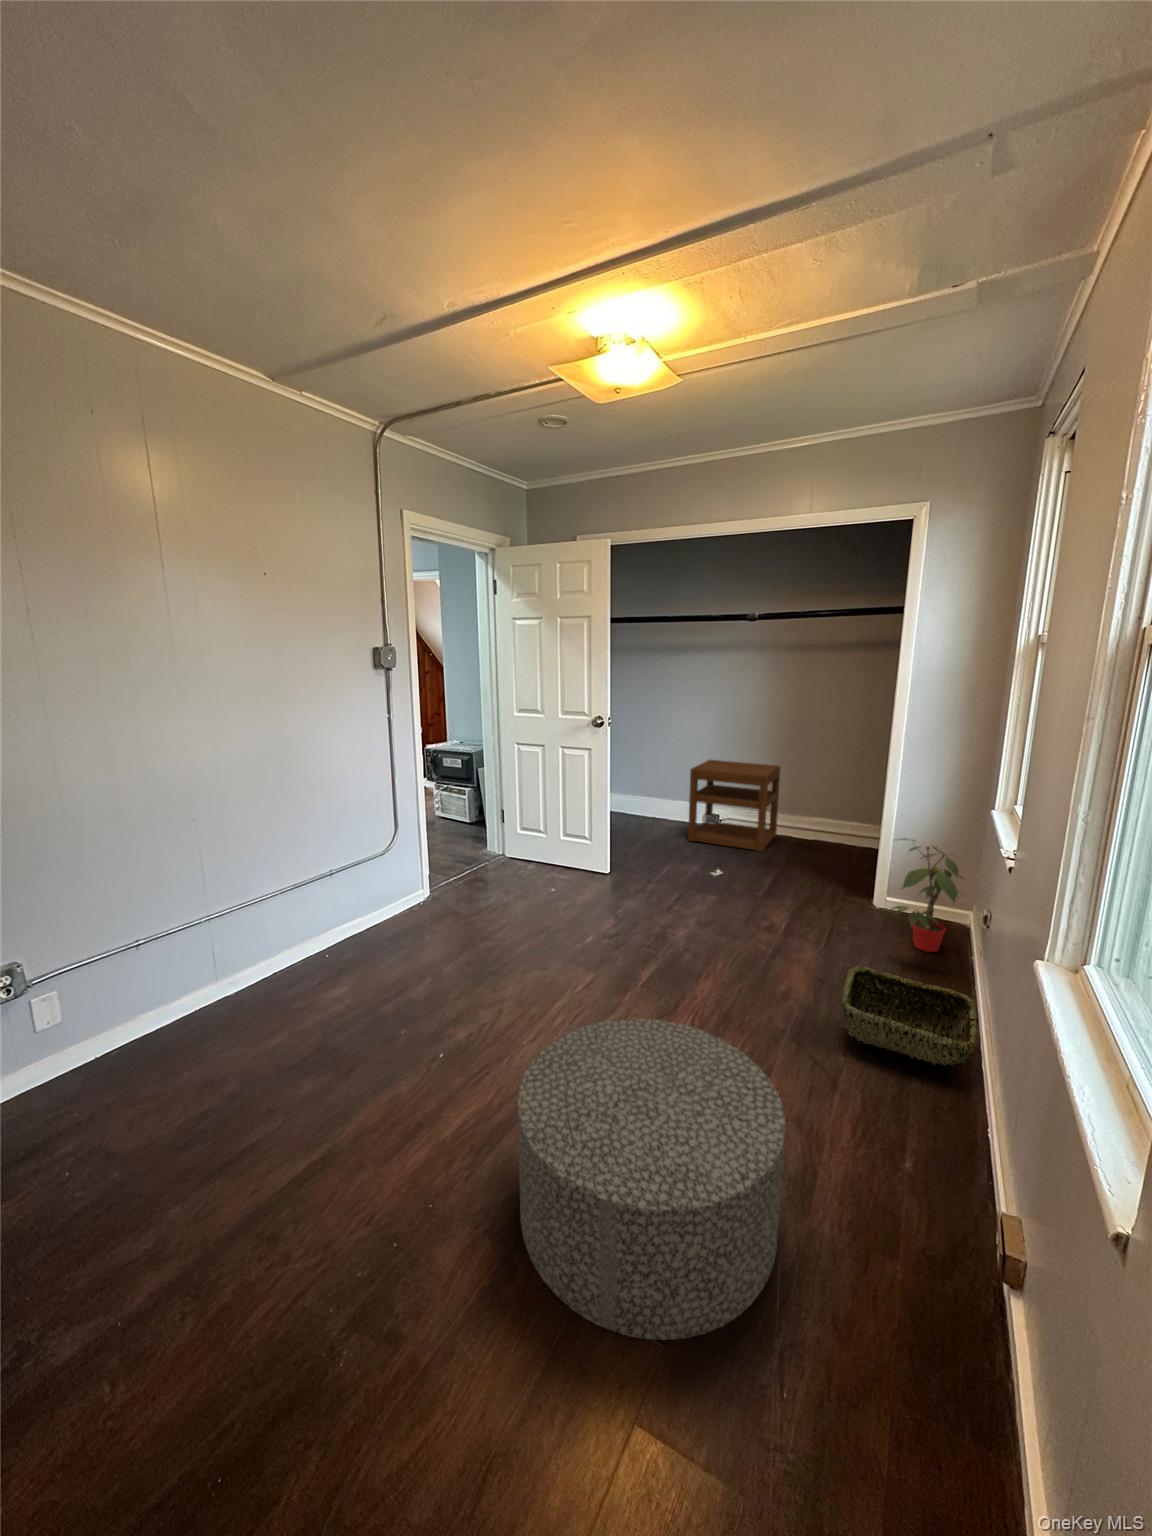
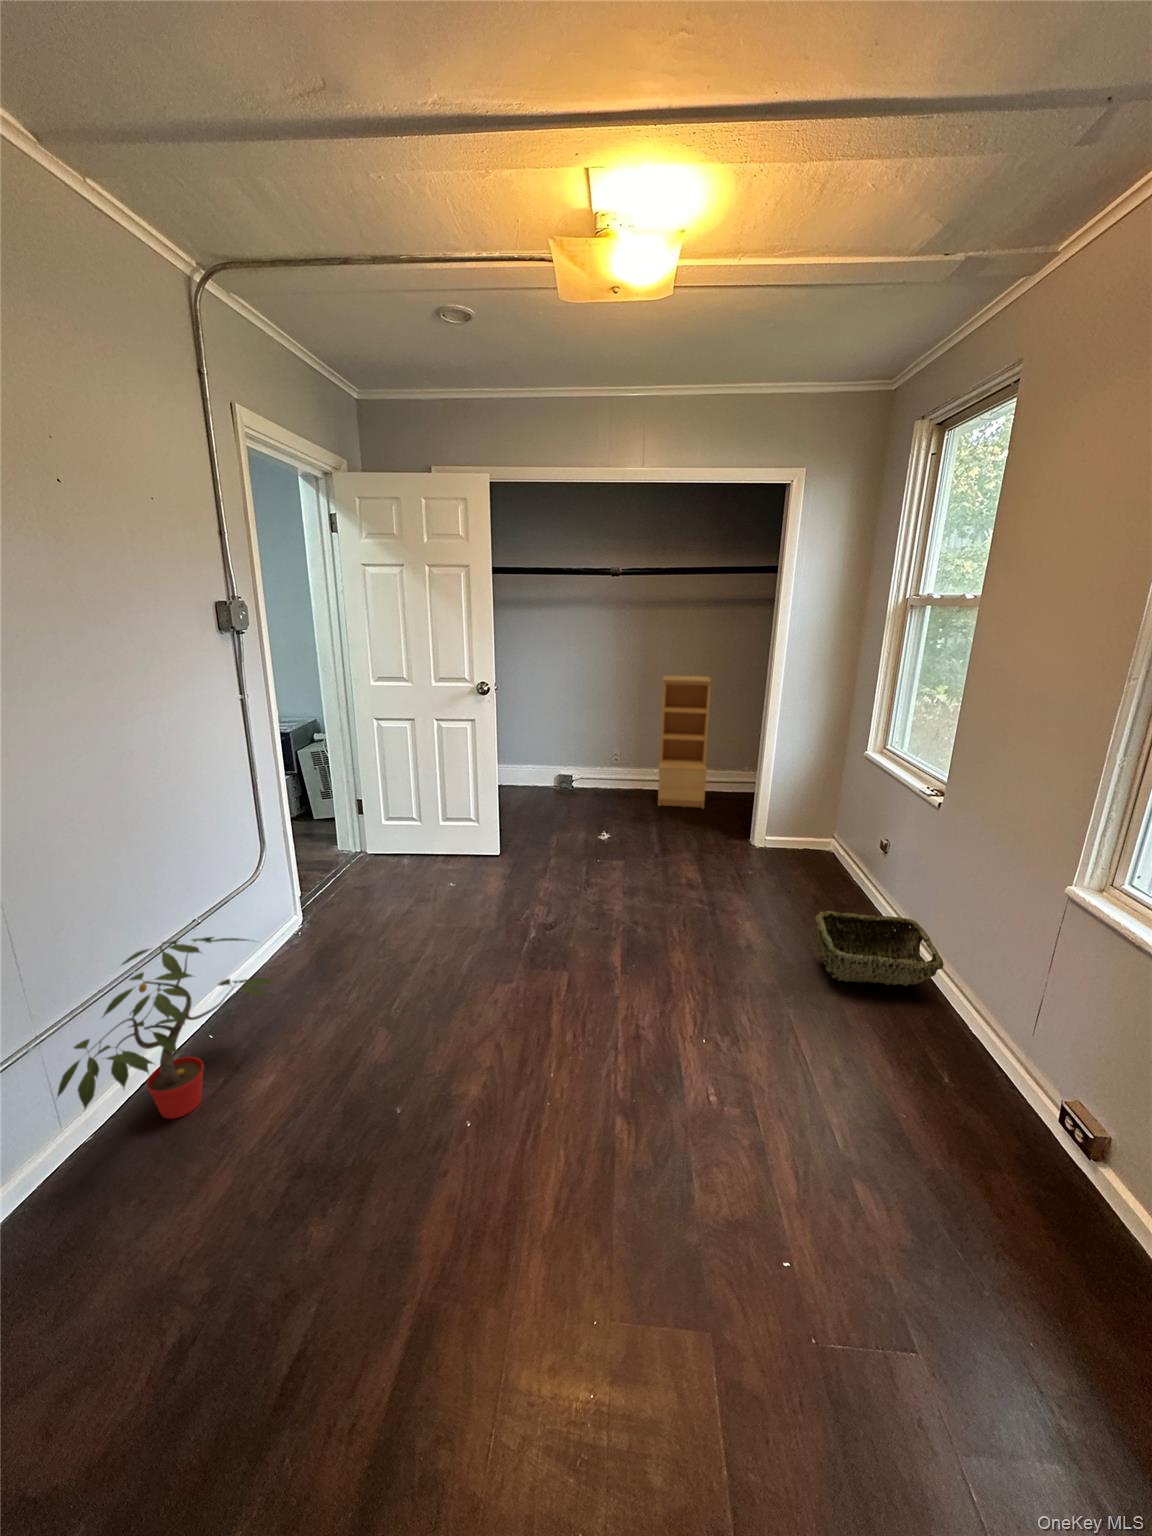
bookshelf: none [797,720,868,862] -> present [658,676,711,808]
nightstand: present [688,760,781,852] -> none [551,720,631,809]
potted plant: present [891,839,963,952] -> present [57,937,272,1119]
ottoman: present [518,1018,785,1340] -> none [665,1017,981,1377]

